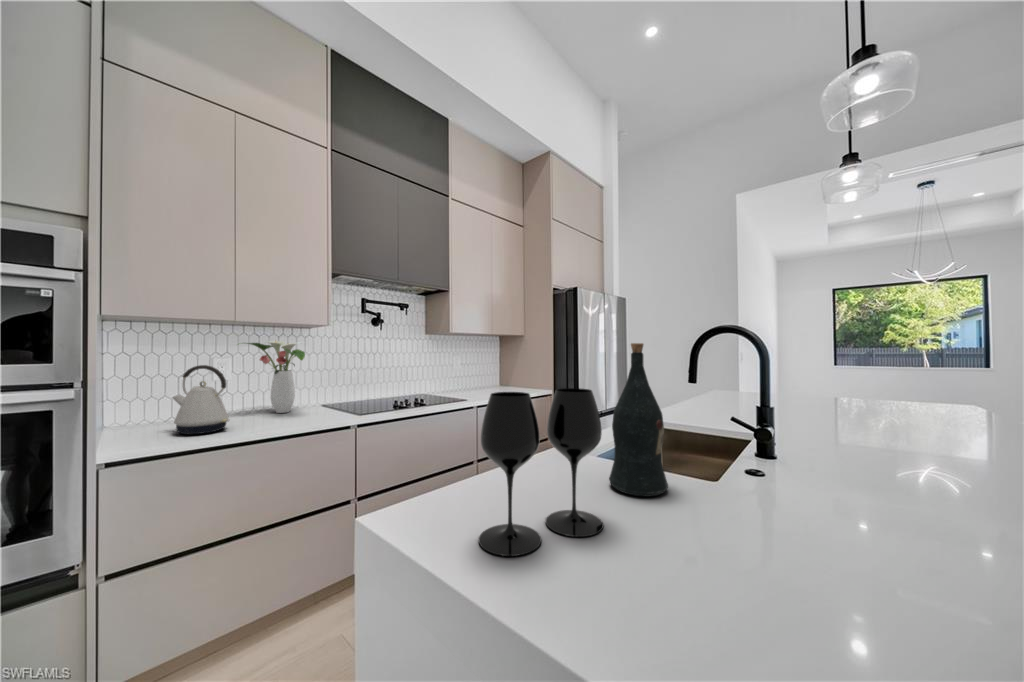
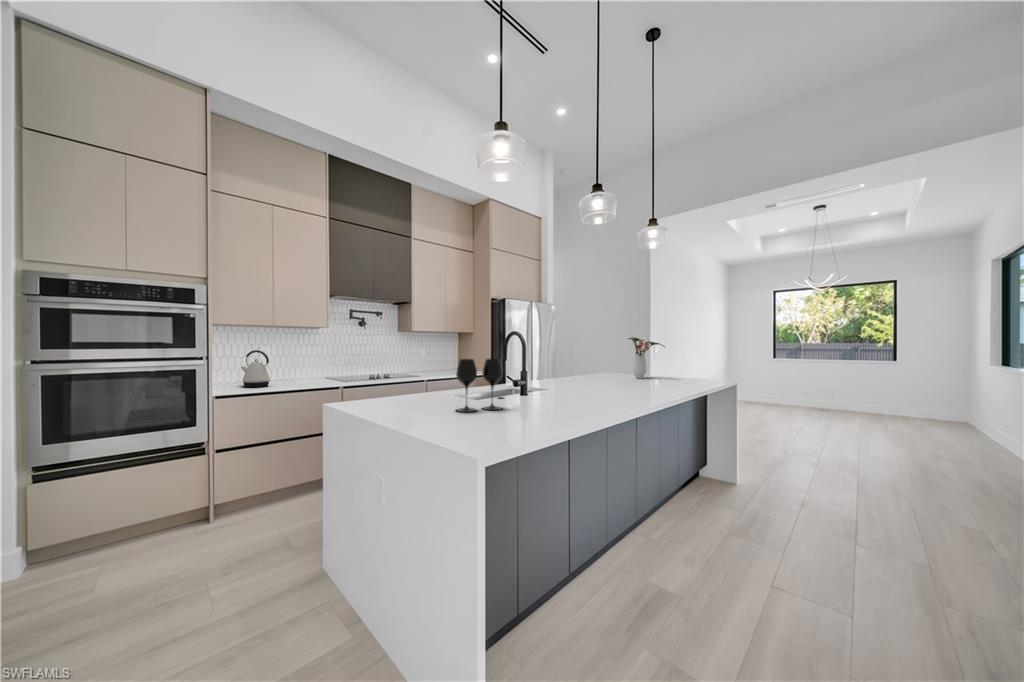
flower arrangement: present [247,341,305,413] -> present [627,337,665,378]
wine bottle: present [609,343,668,497] -> none [427,341,450,402]
wine glass: present [479,388,603,556] -> present [456,359,502,412]

